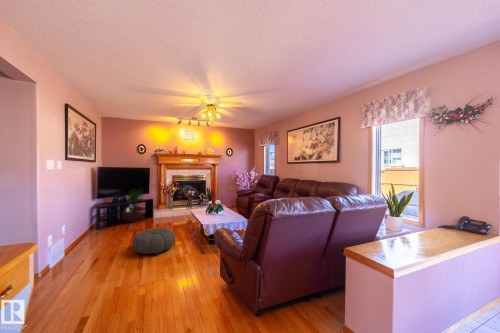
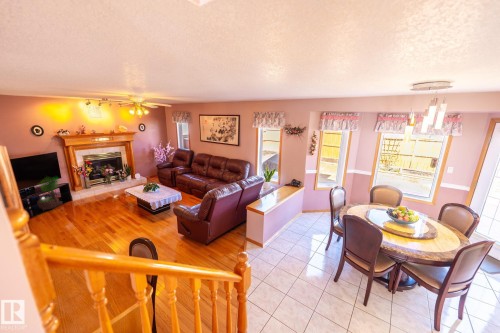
pouf: present [132,228,175,254] -> none [86,210,124,233]

